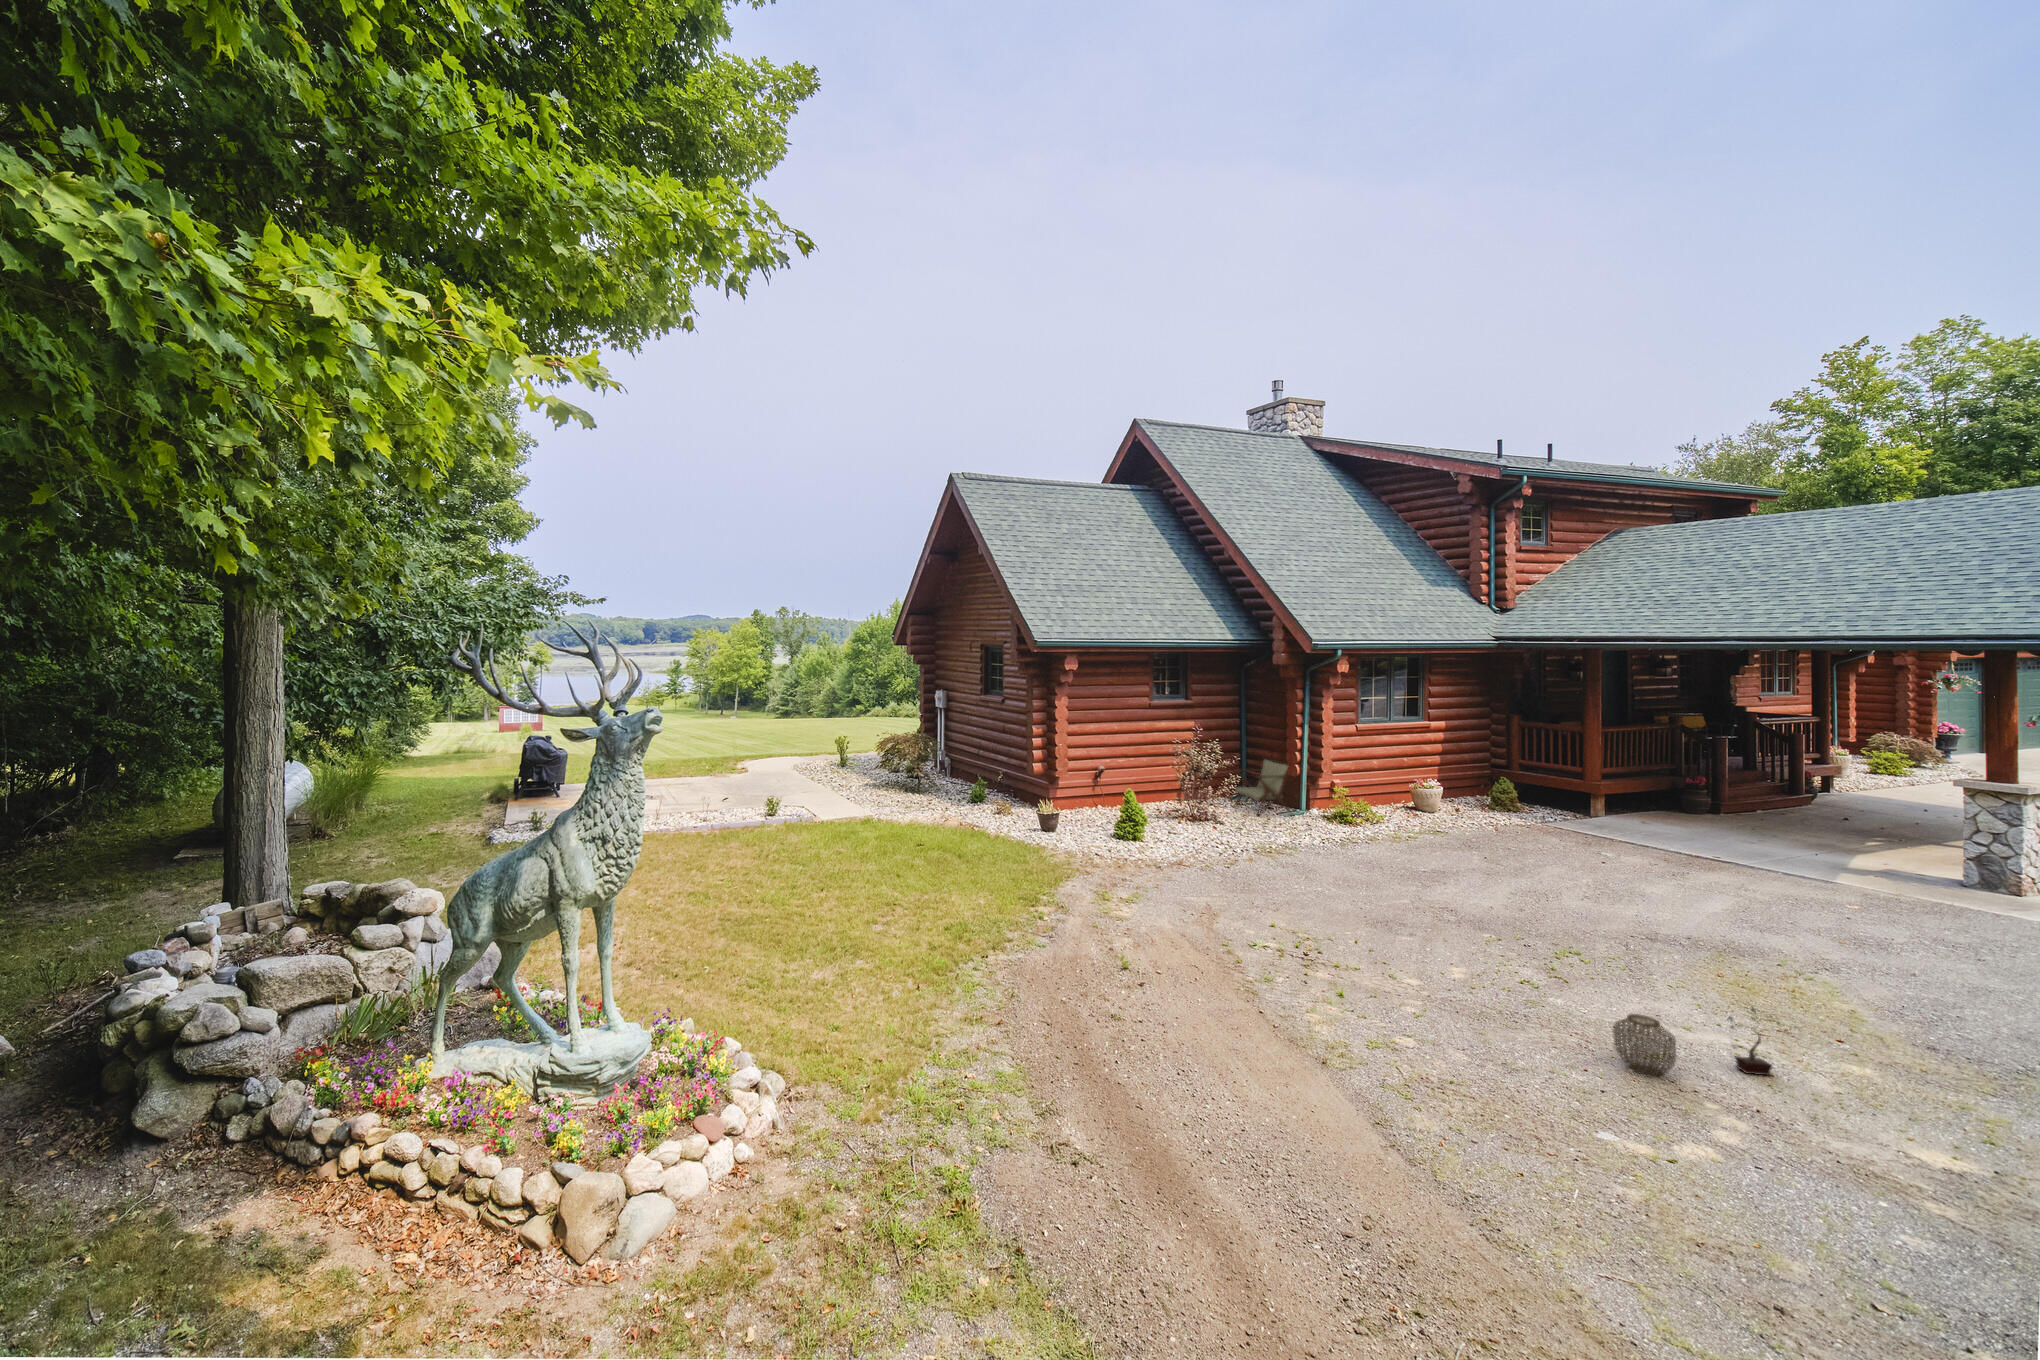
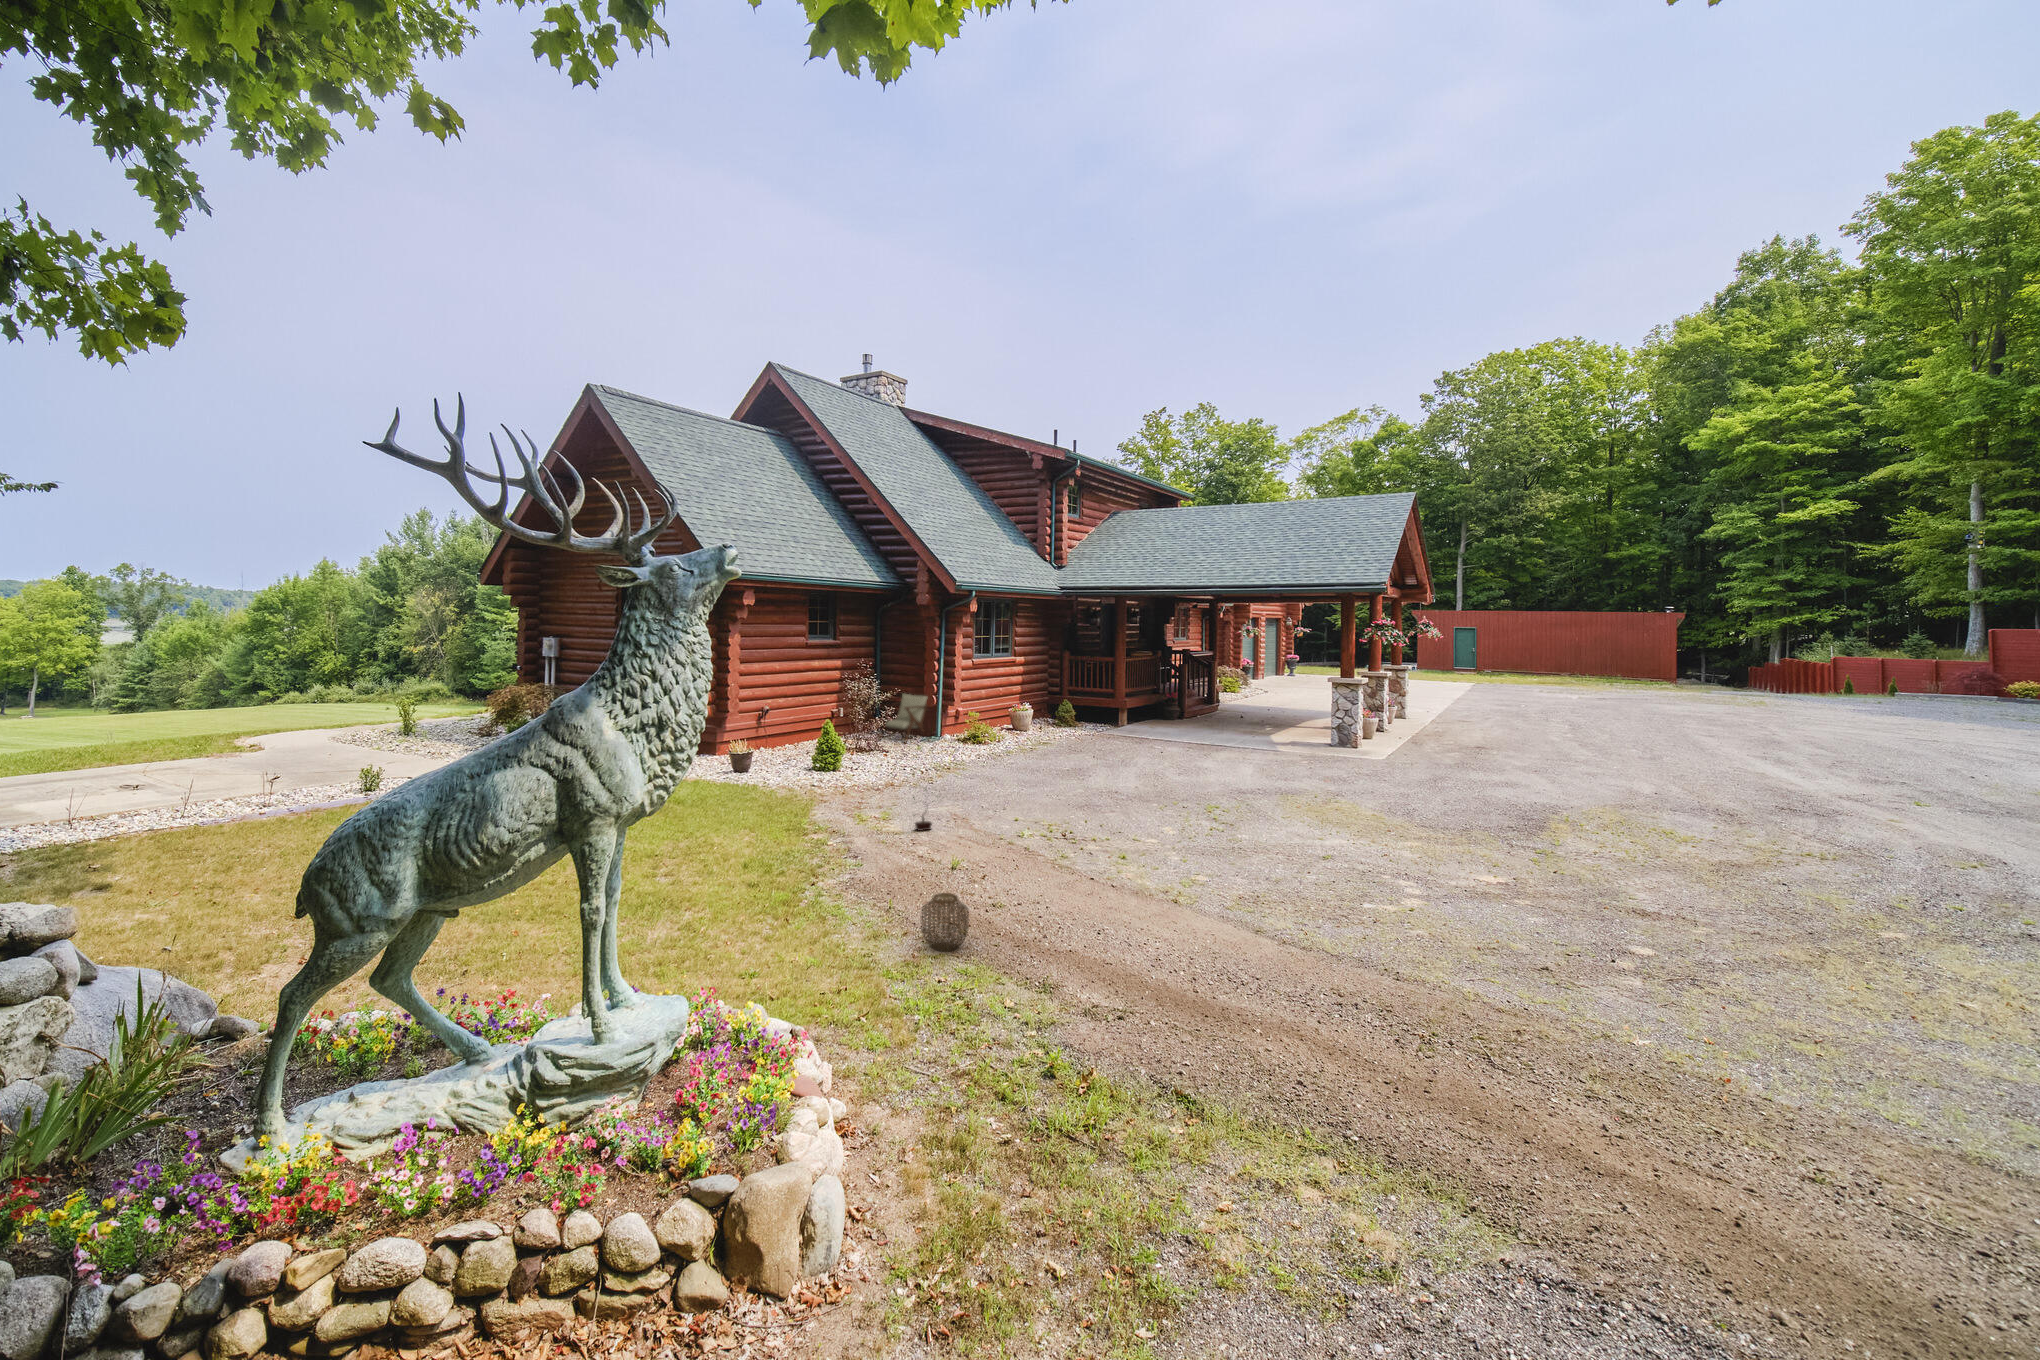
potted plant: present [1729,1007,1788,1075] -> present [913,789,932,831]
woven basket: present [1613,1014,1676,1076] -> present [920,893,969,952]

